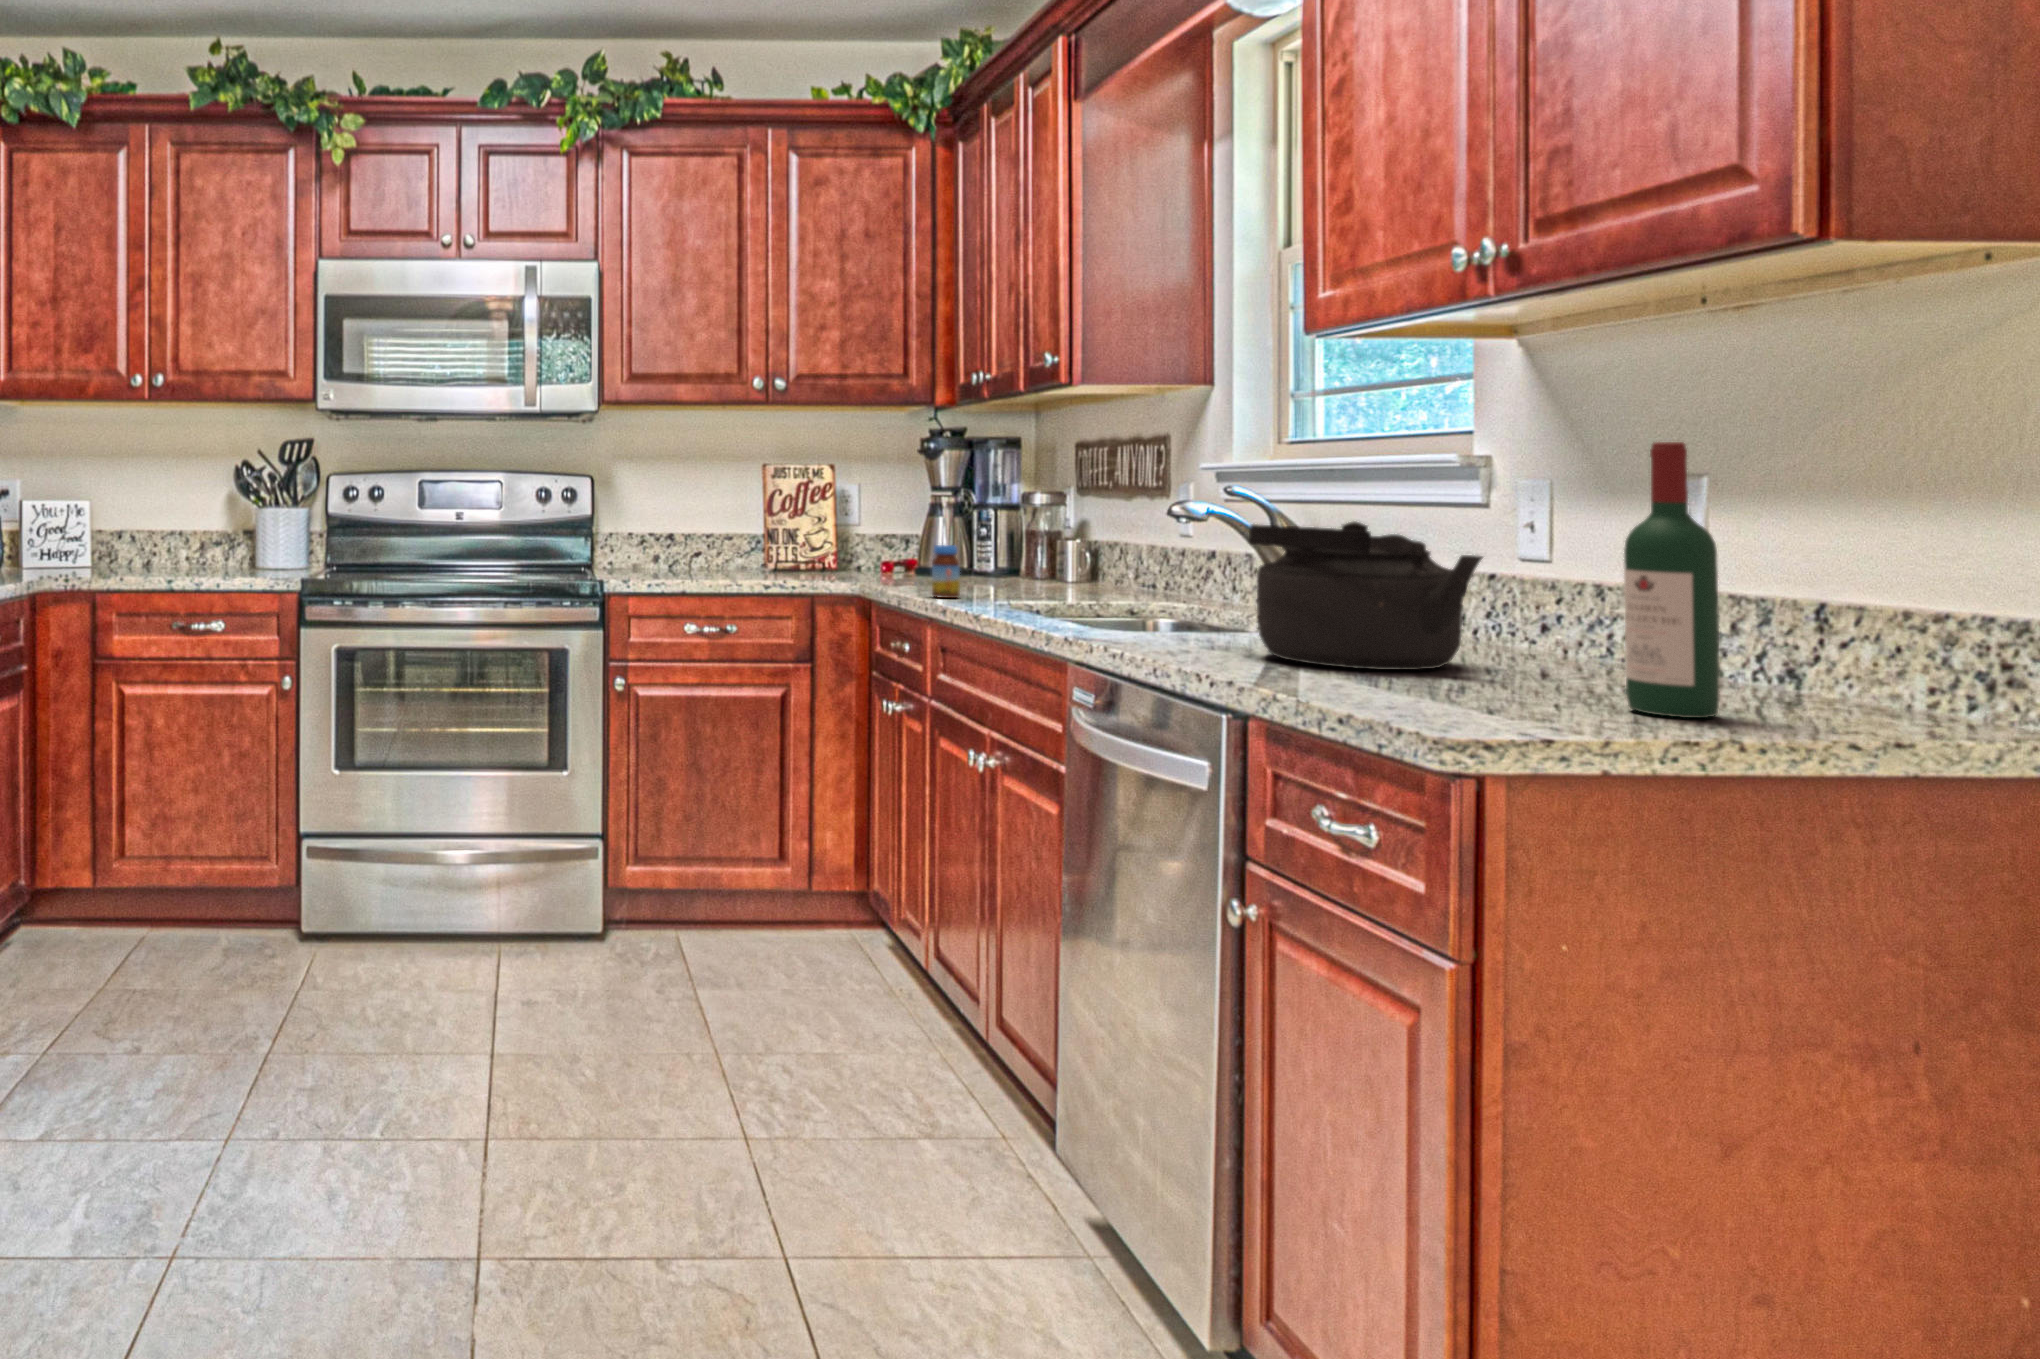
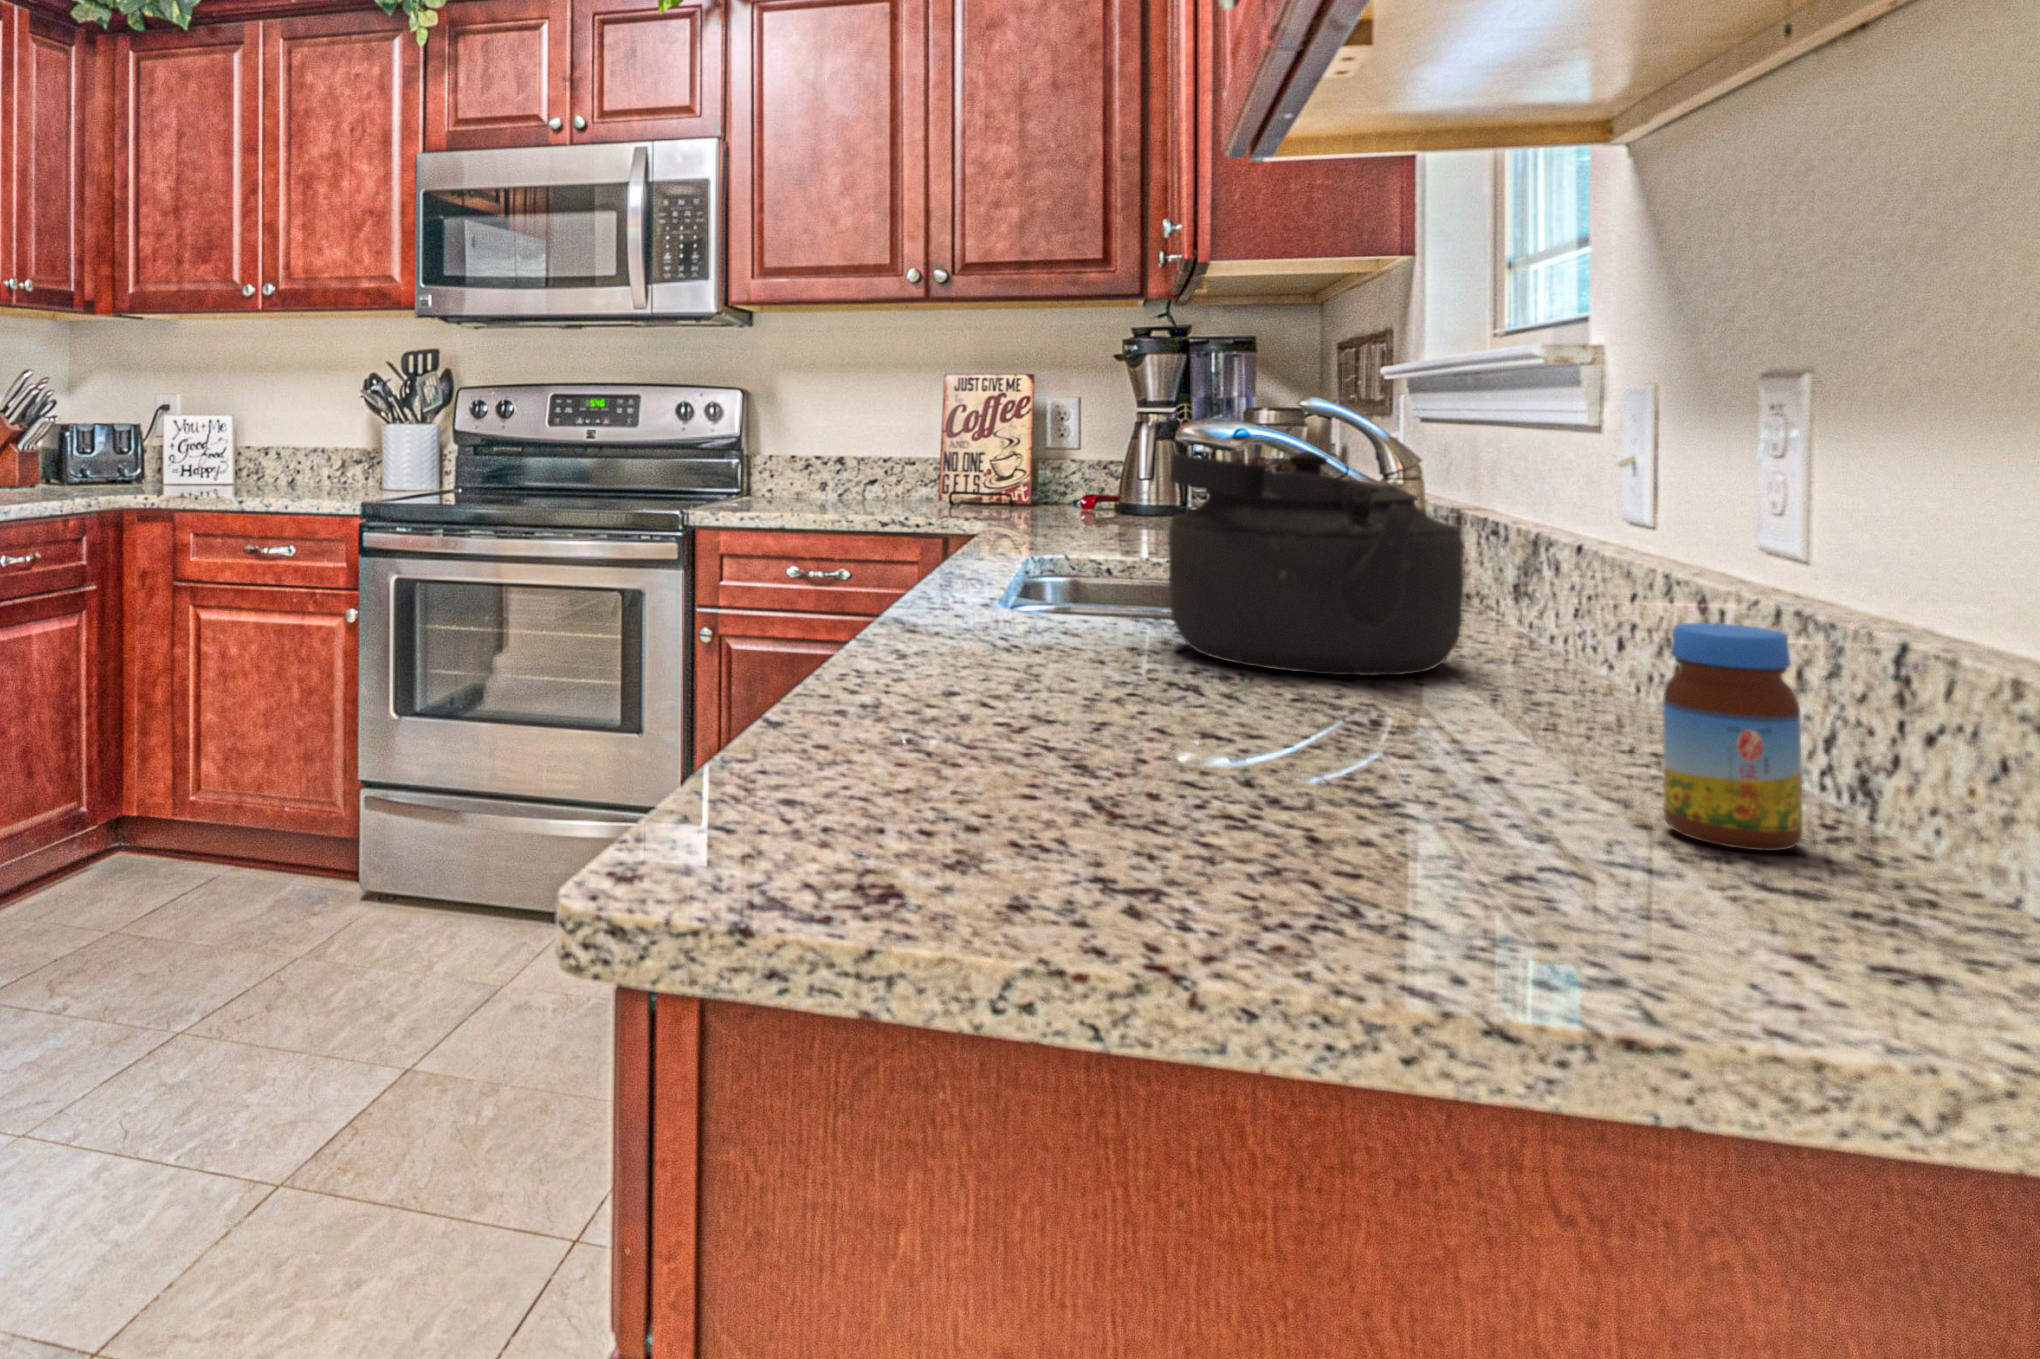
wine bottle: present [1624,442,1720,718] -> none [1475,325,1620,786]
jar: present [932,545,960,598] -> present [1663,623,1803,851]

